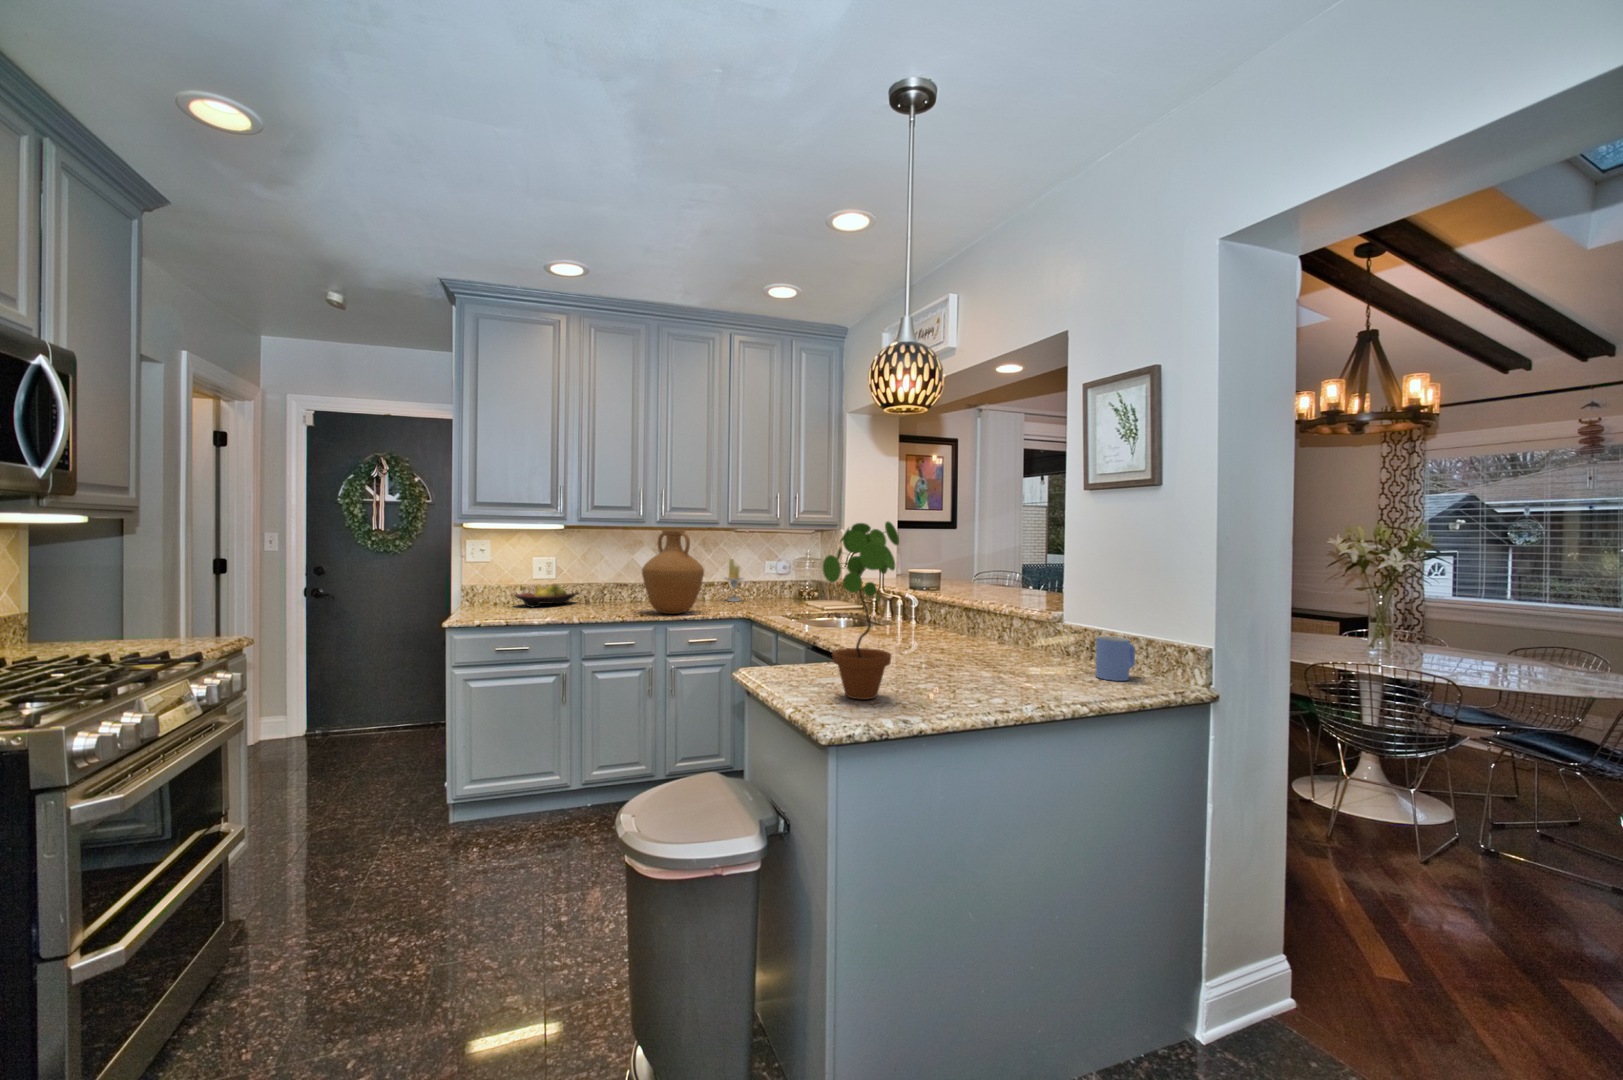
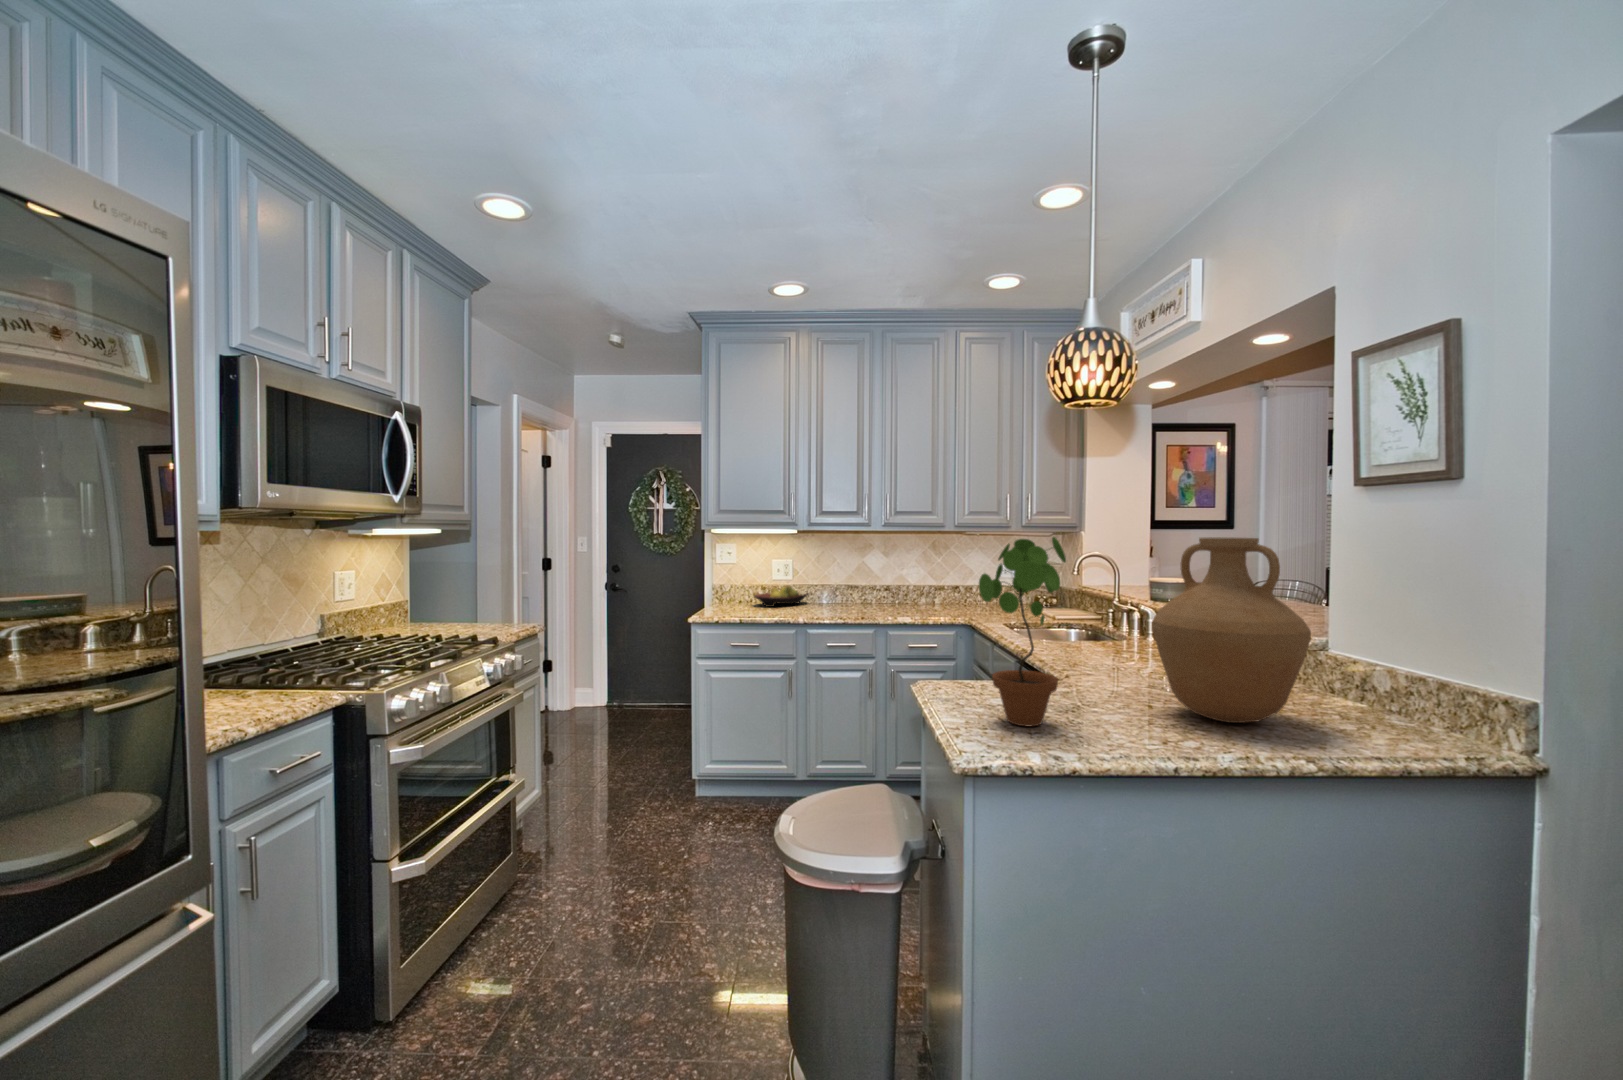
vase: present [642,530,704,614] -> present [1152,537,1311,723]
candle: present [725,559,743,602] -> none [947,562,970,606]
mug: present [1096,636,1135,681] -> none [1357,675,1421,735]

